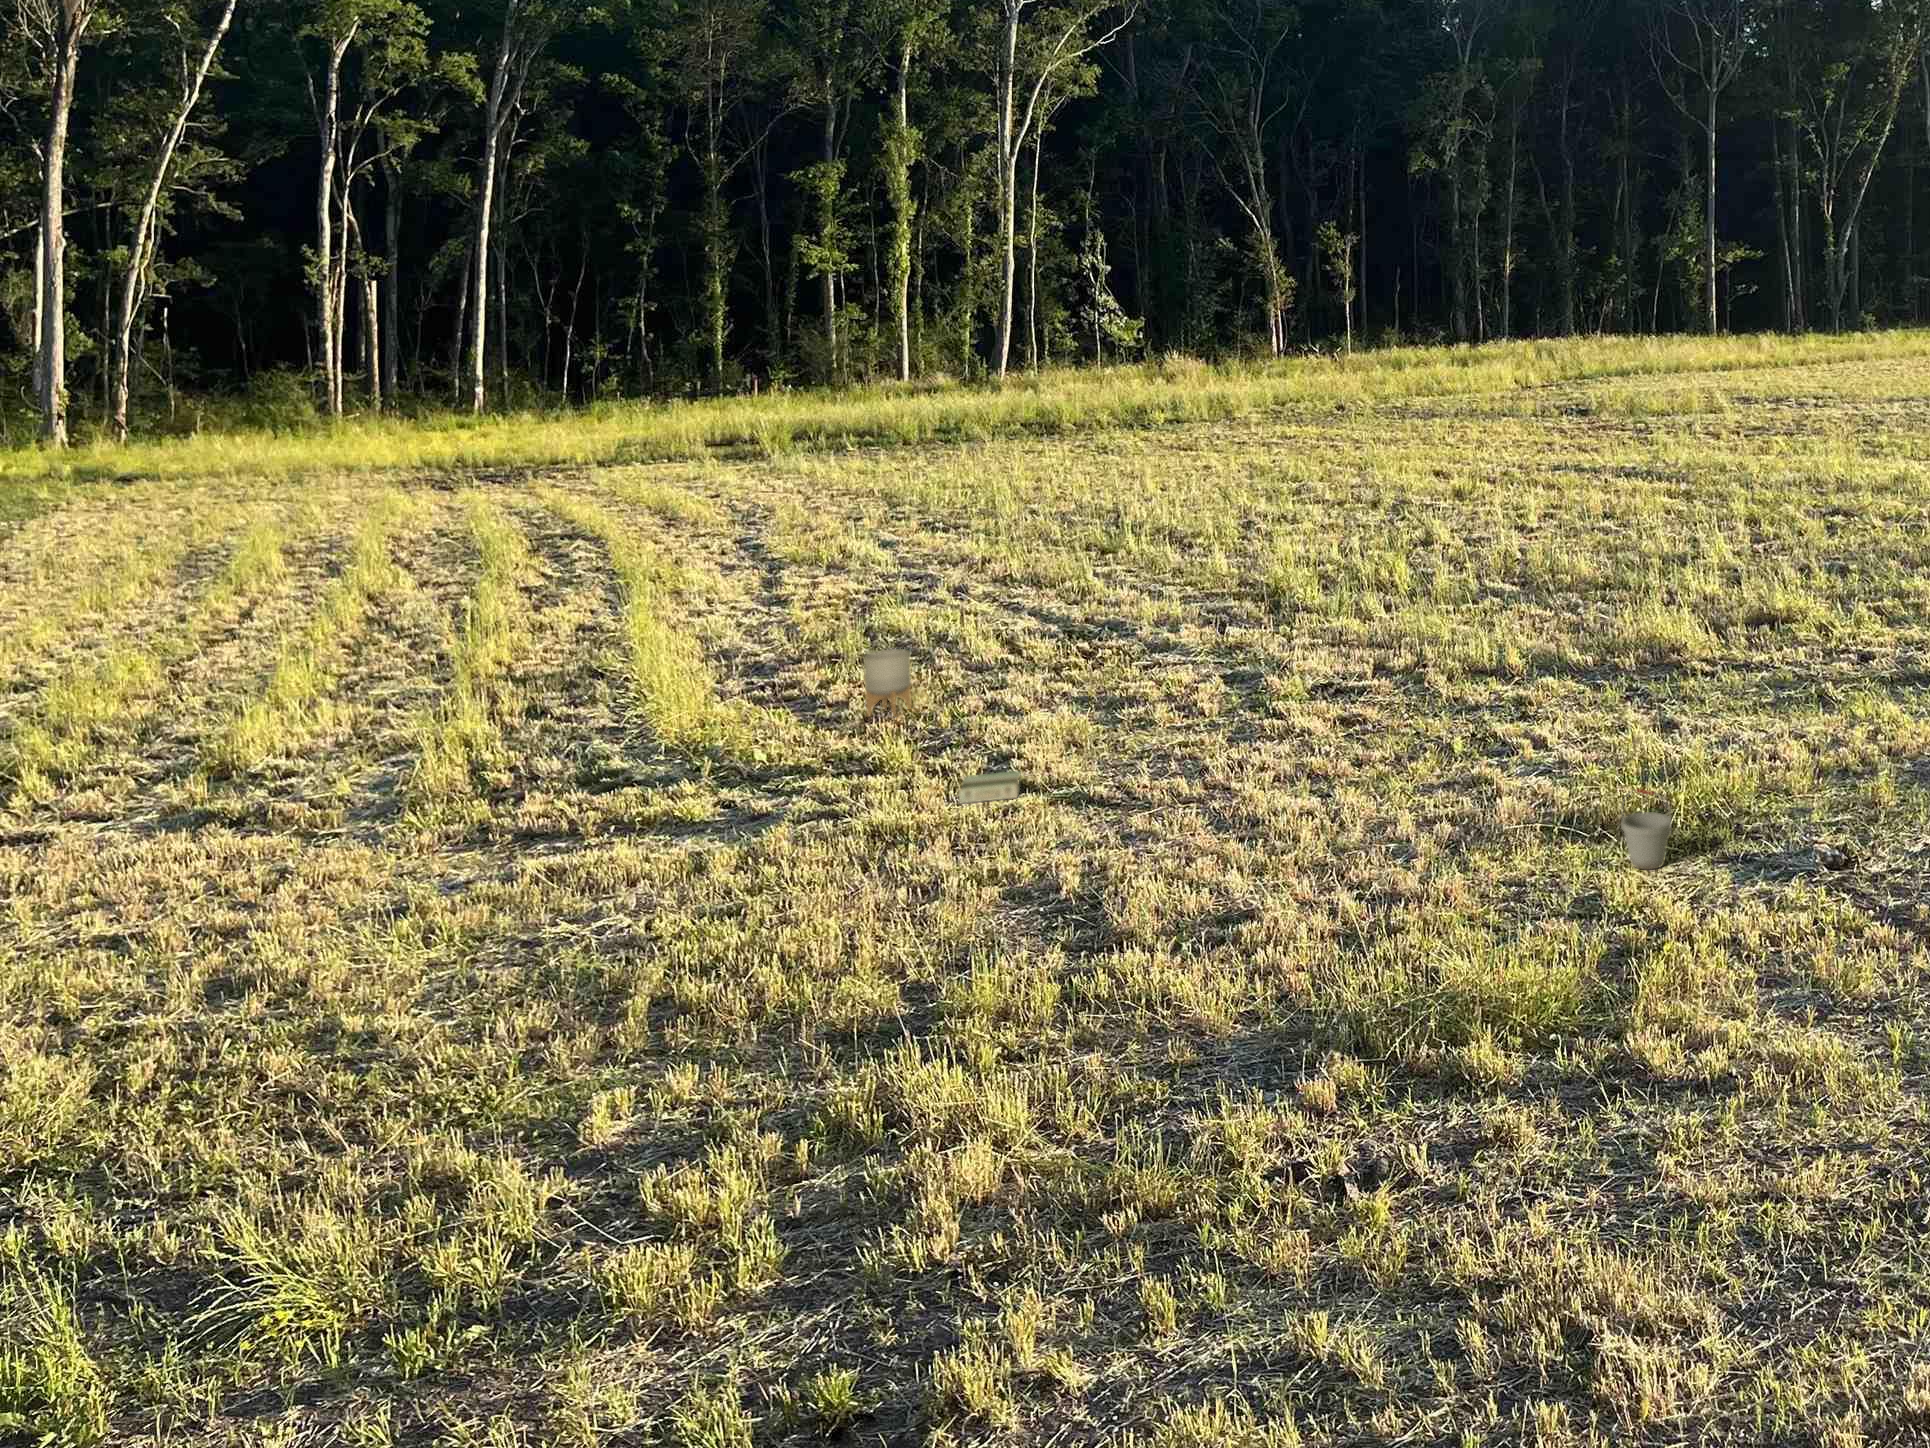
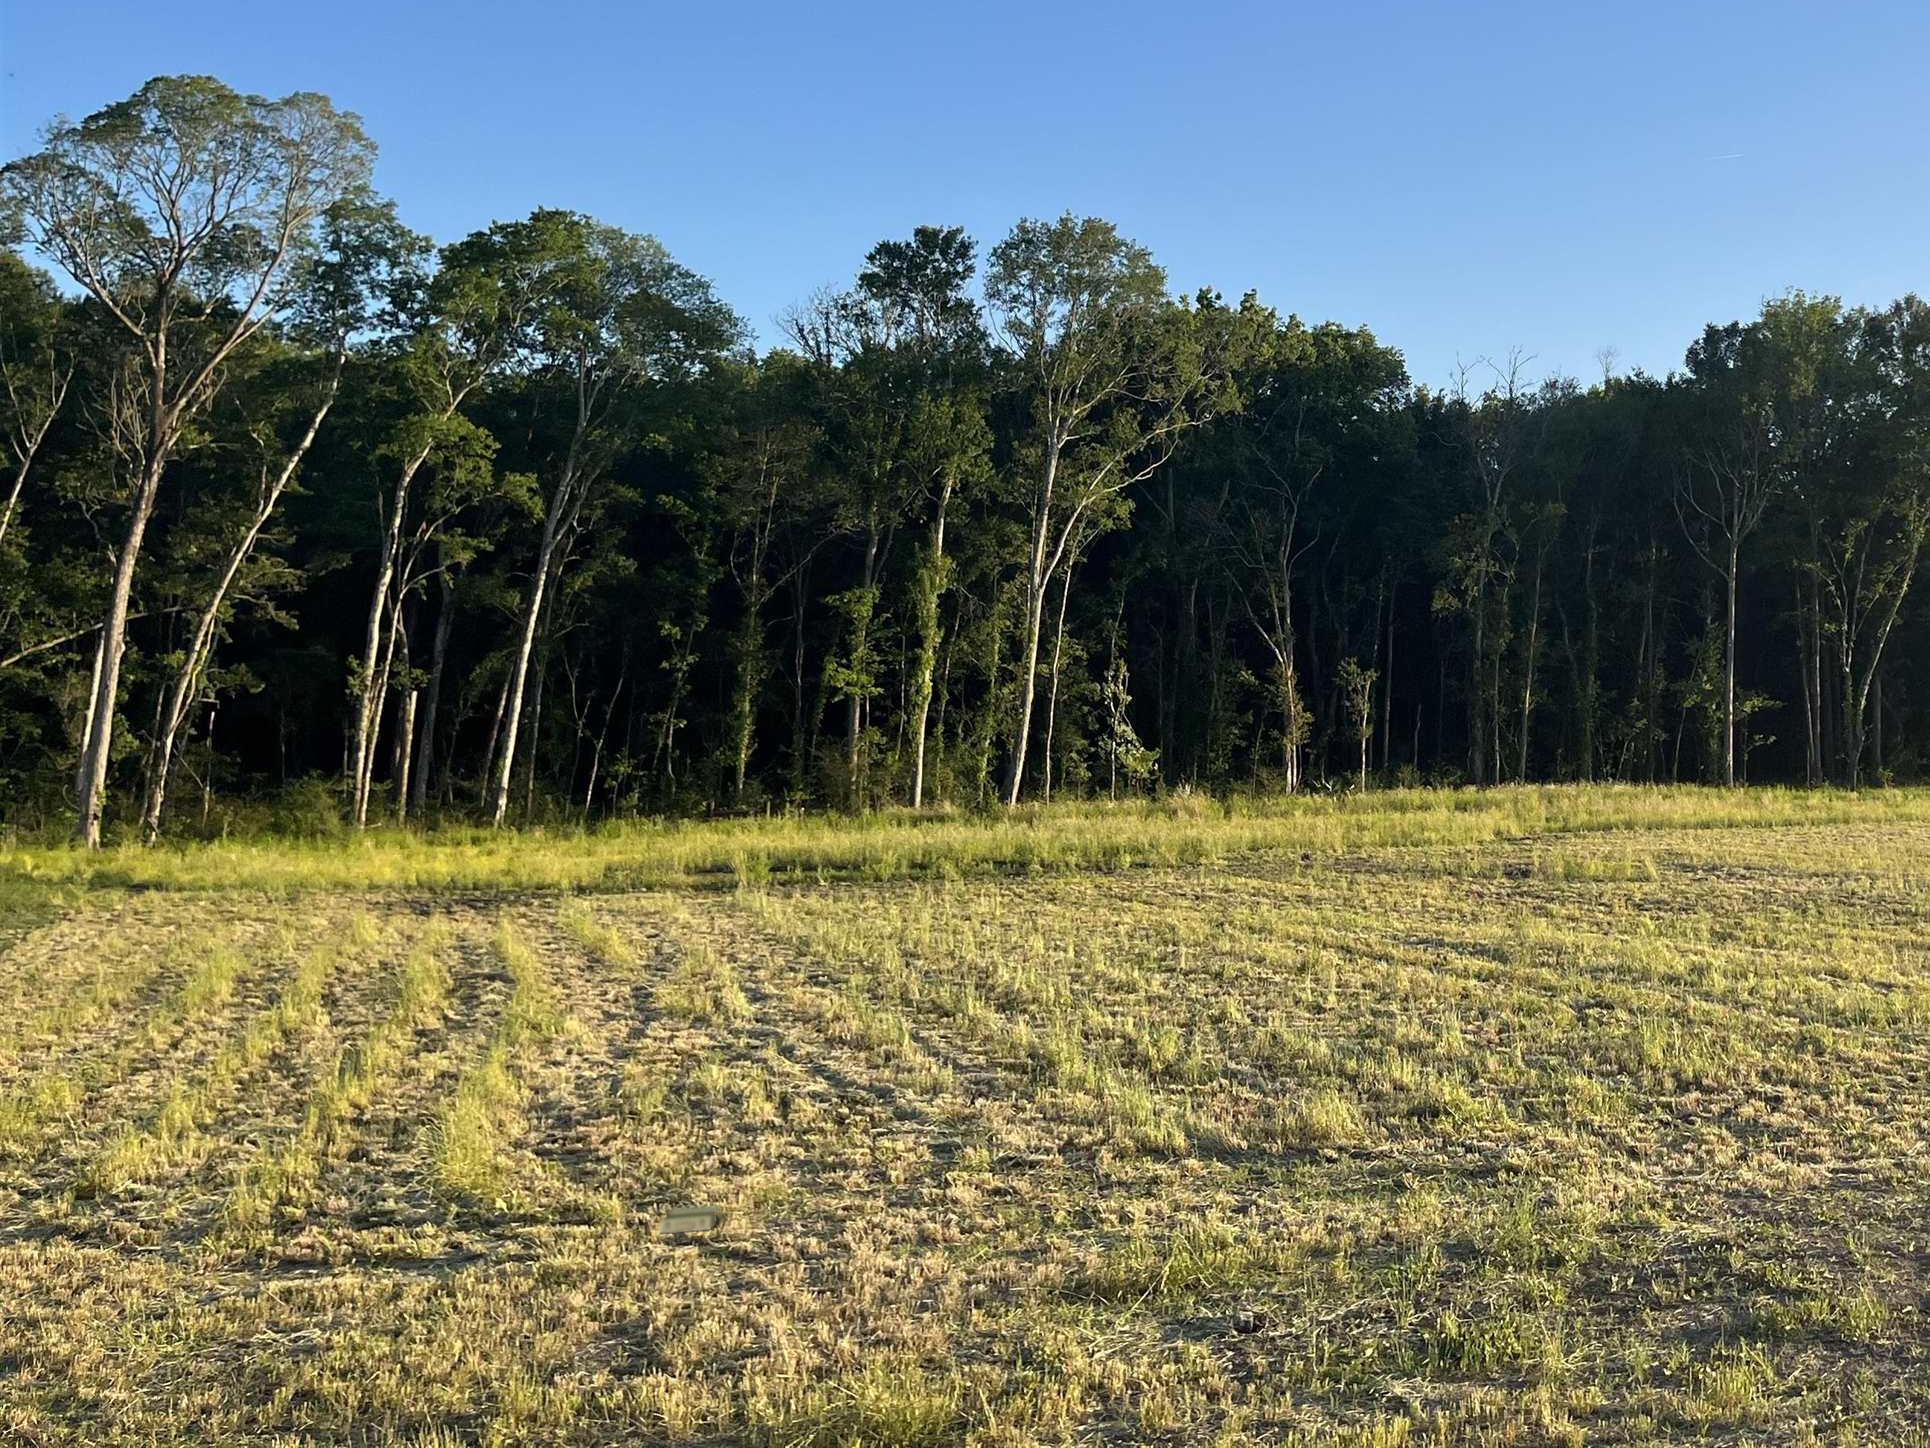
planter: present [864,649,912,717] -> none [638,1089,685,1155]
bucket: present [1621,789,1672,870] -> none [1150,1227,1195,1303]

